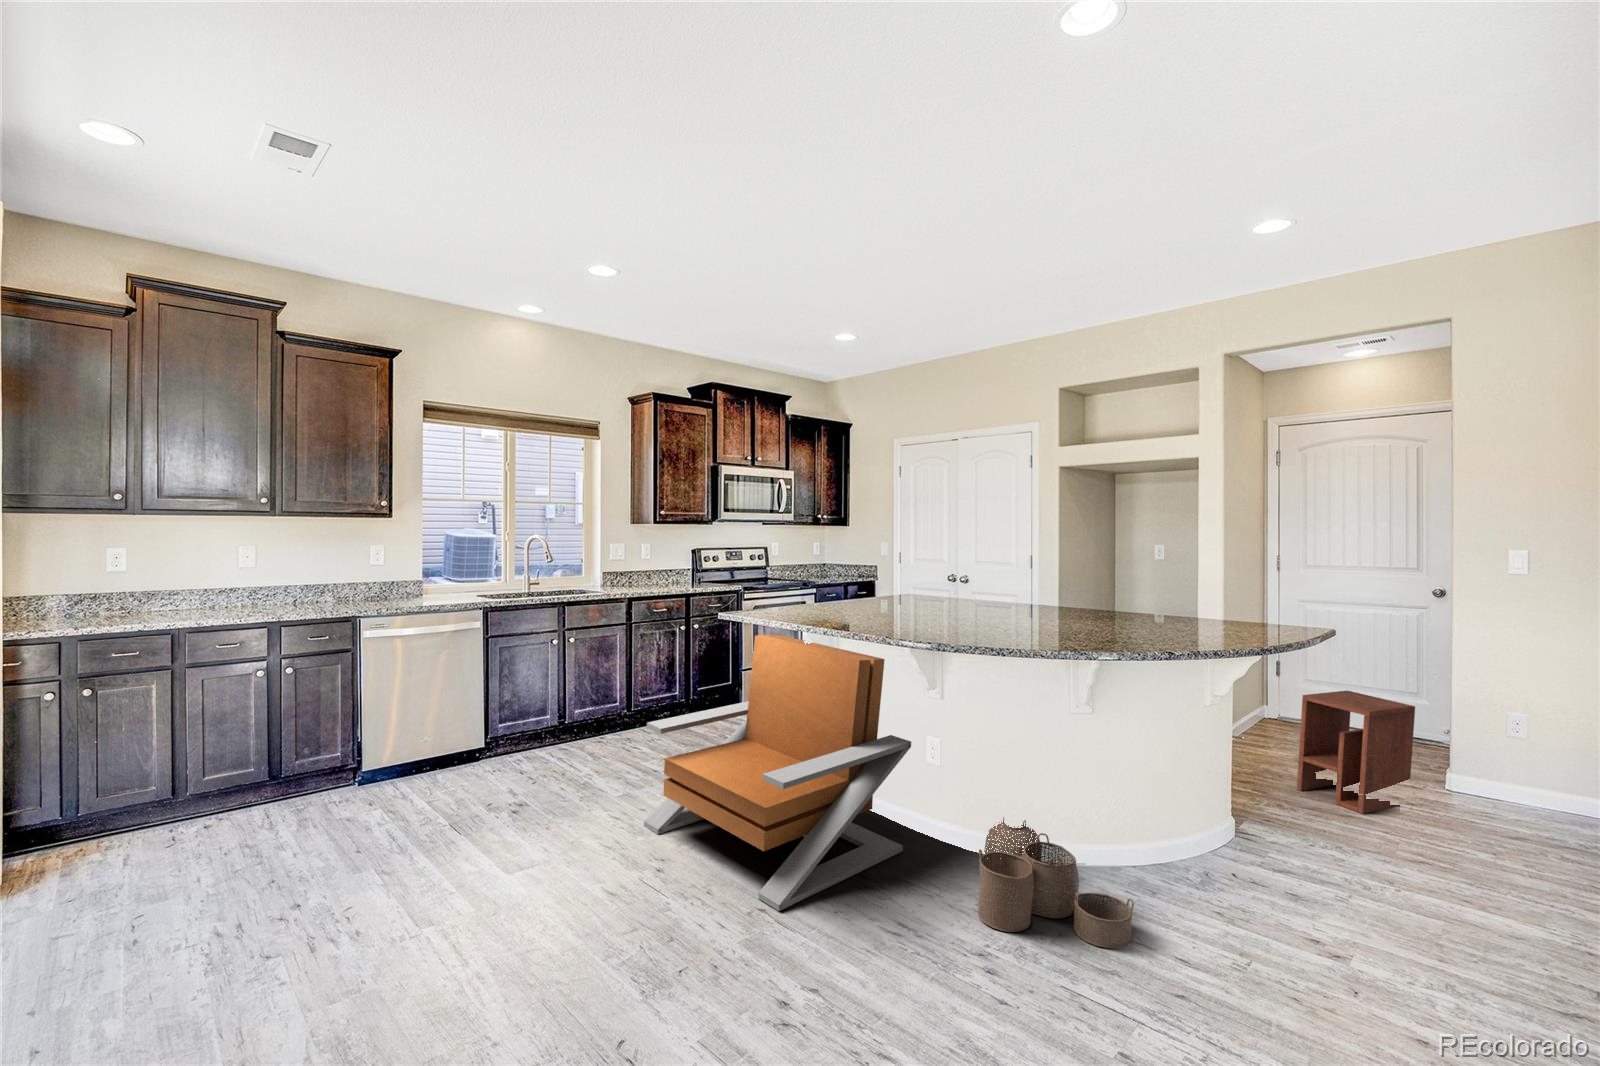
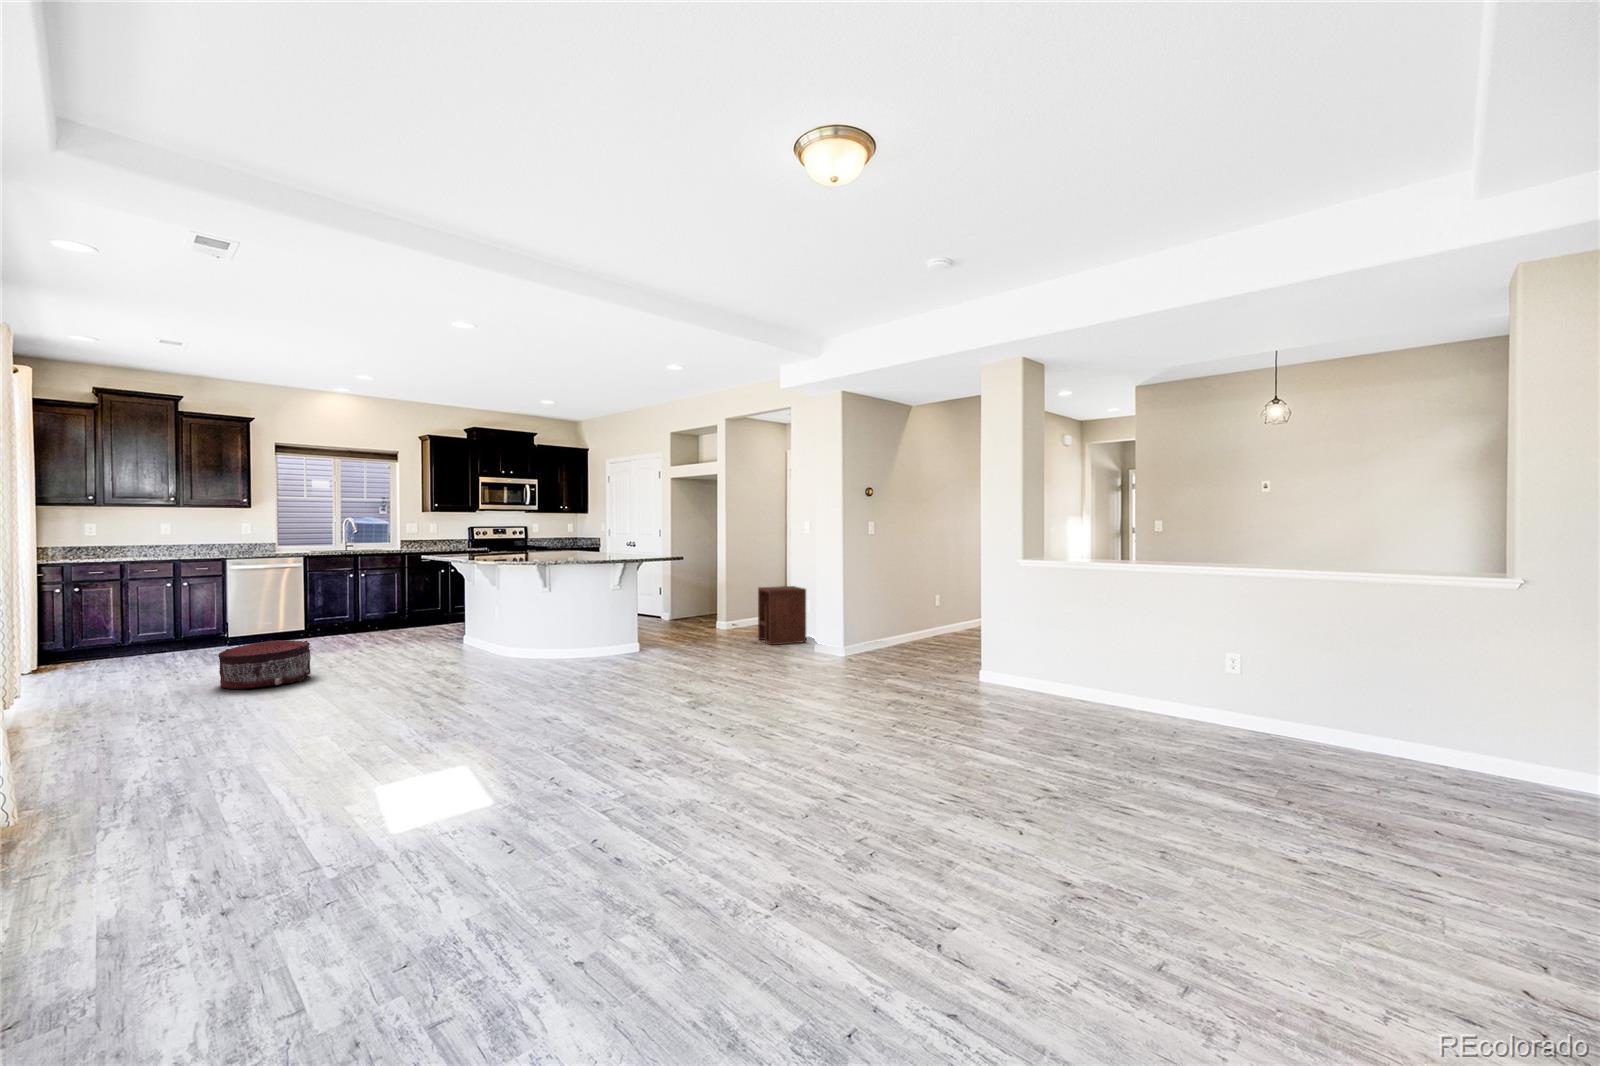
lounge chair: present [644,635,911,911] -> none [367,560,493,671]
woven basket: present [978,817,1134,948] -> none [489,635,552,675]
pouf: none [433,843,622,1018] -> present [218,640,311,689]

